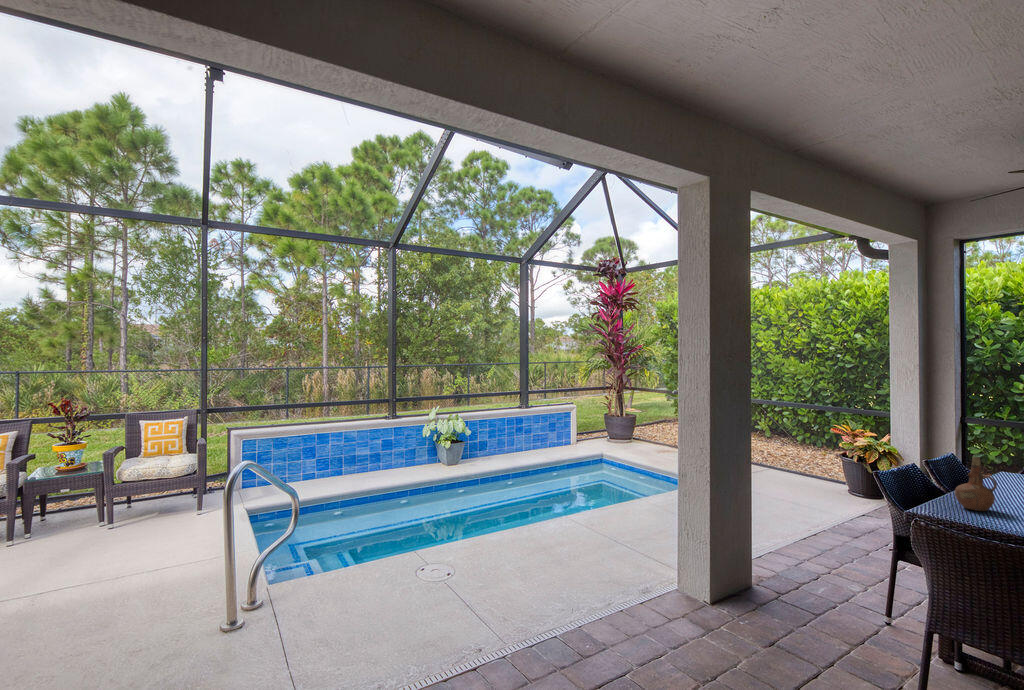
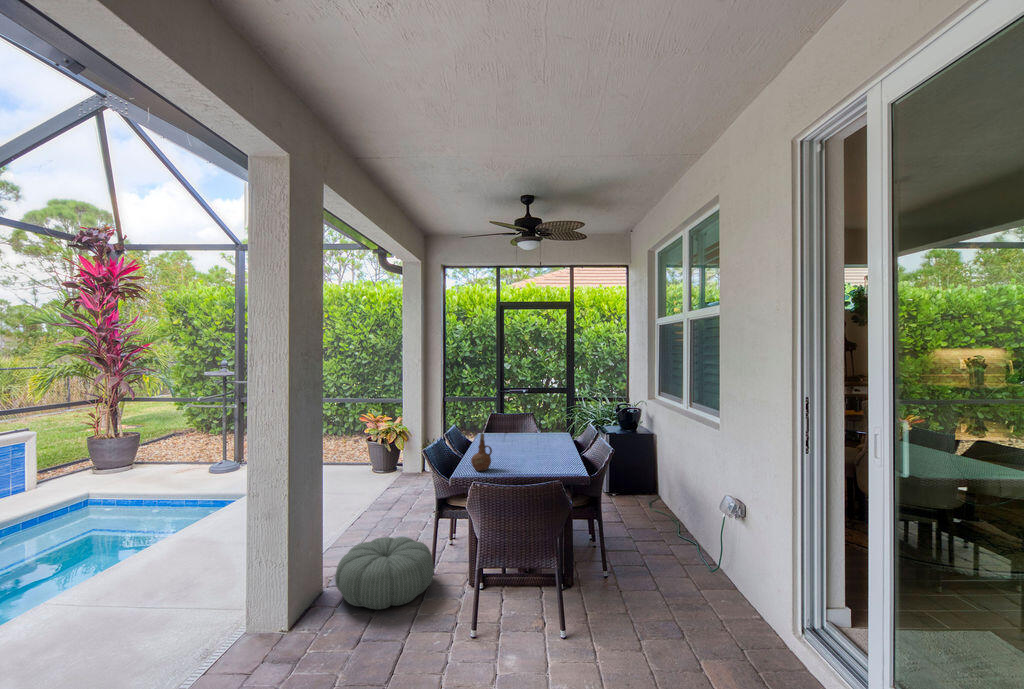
pouf: none [754,552,884,640] -> present [335,537,434,609]

